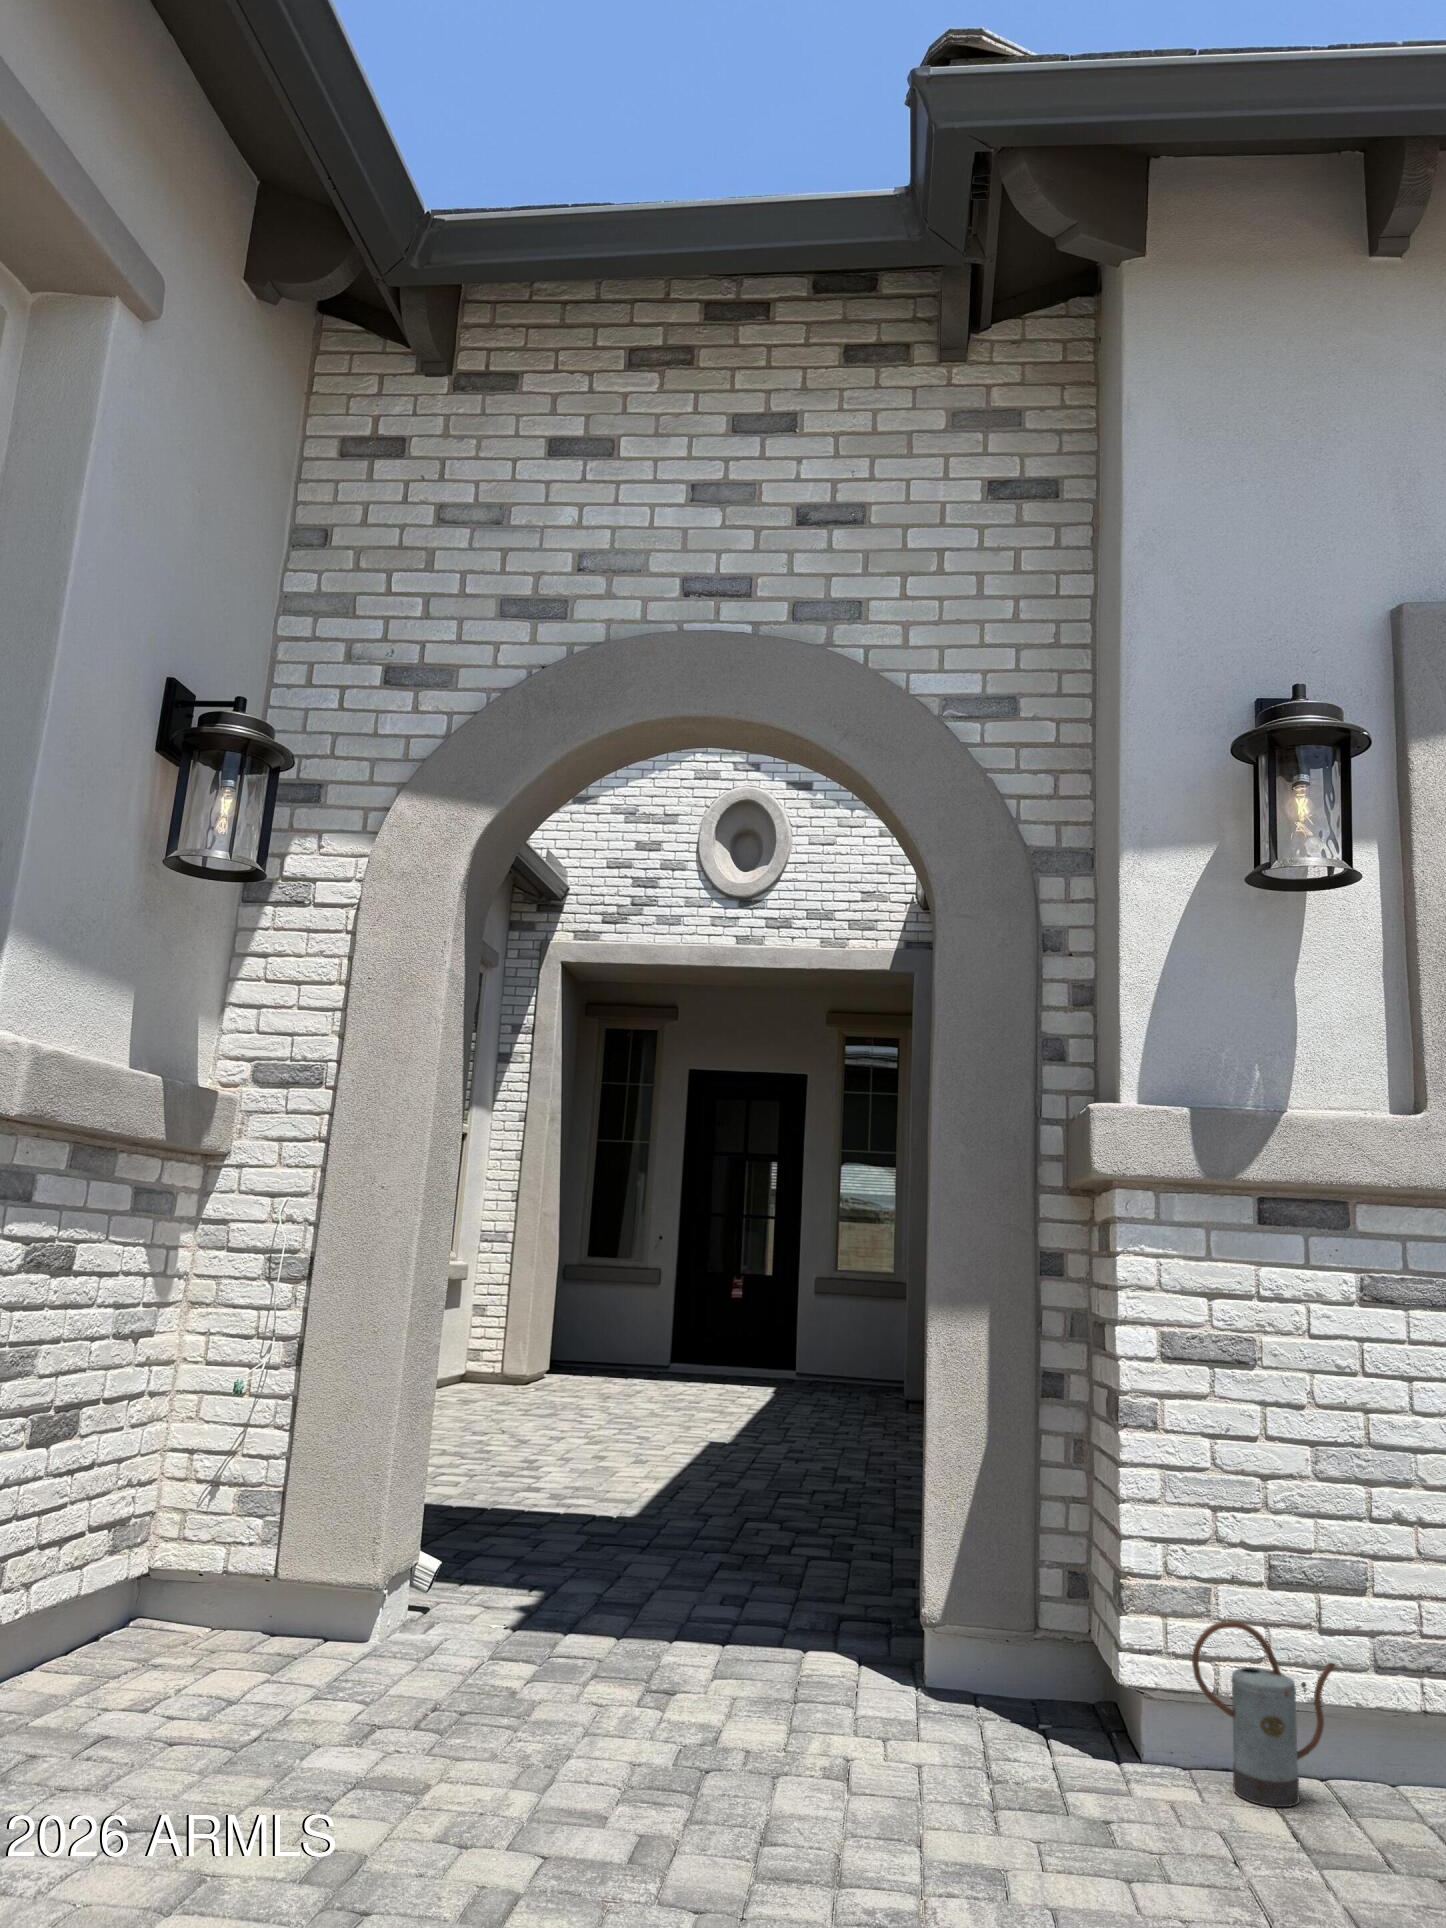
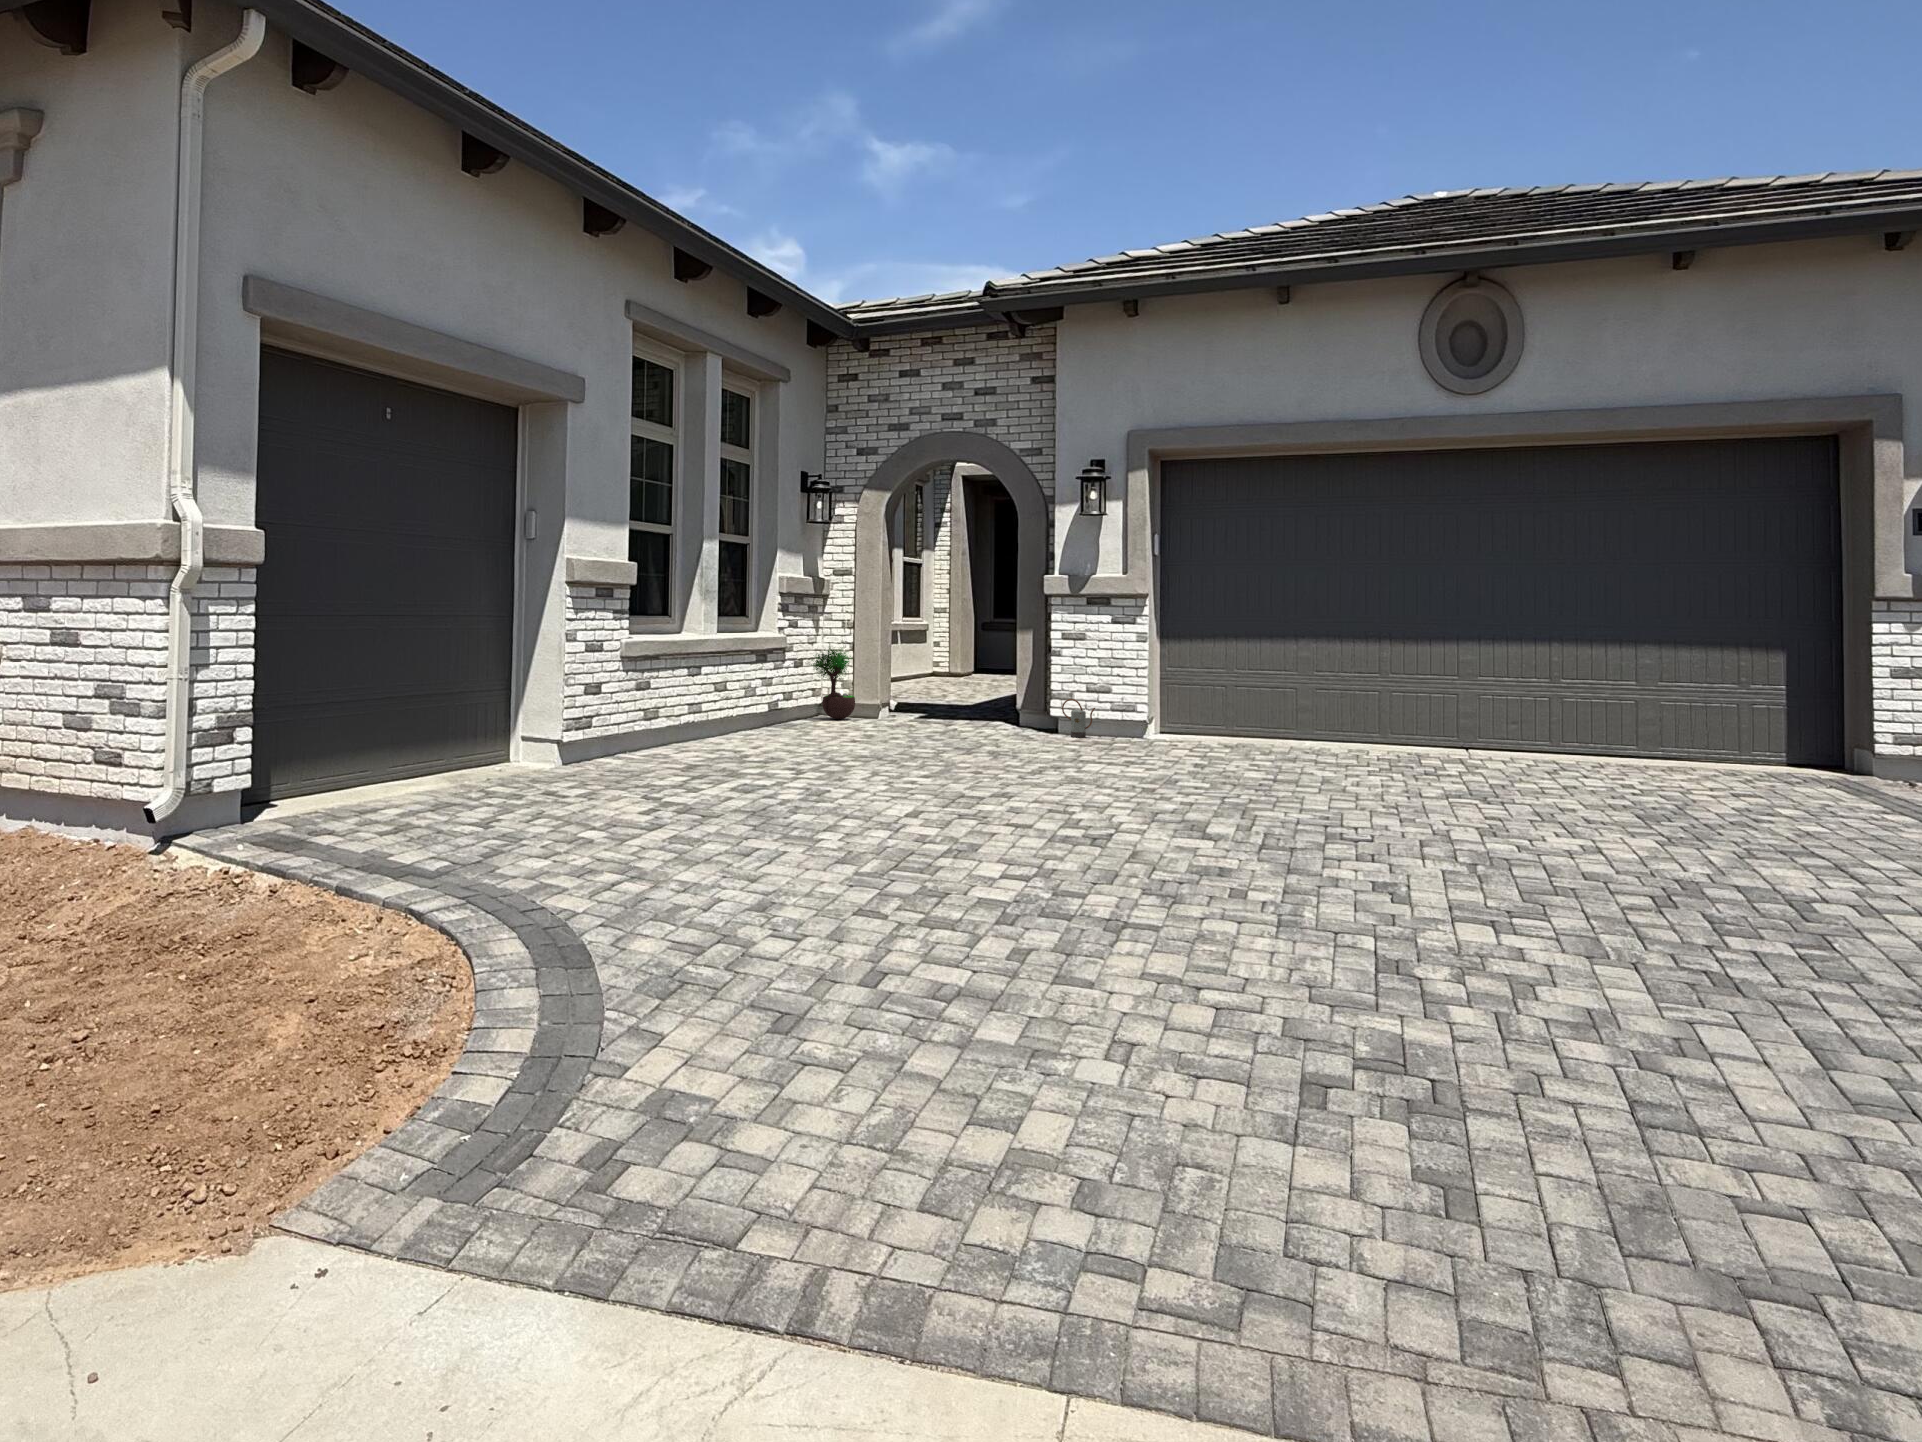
potted tree: none [102,1337,294,1664] -> present [811,648,855,719]

